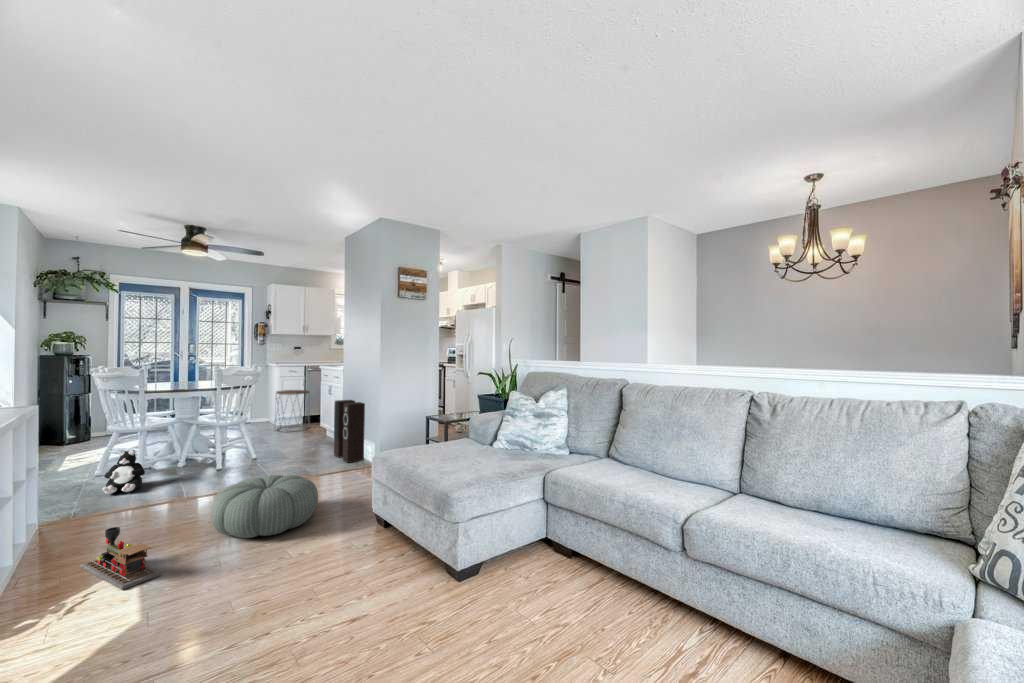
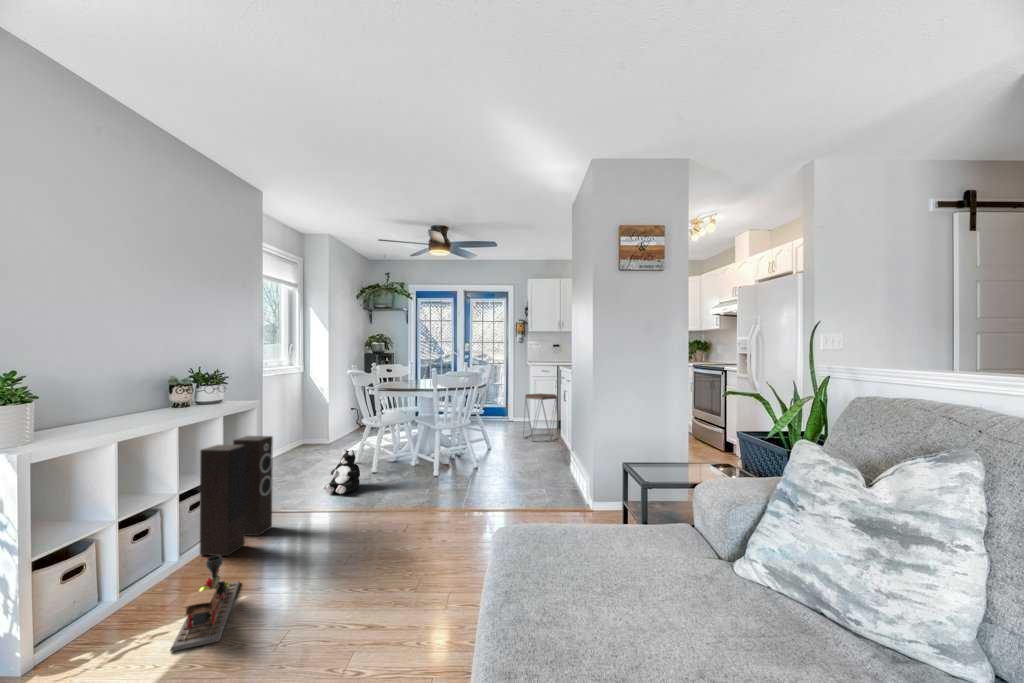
speaker: present [334,400,365,463] -> present [200,436,273,556]
pouf: present [211,475,318,538] -> none [317,515,453,615]

